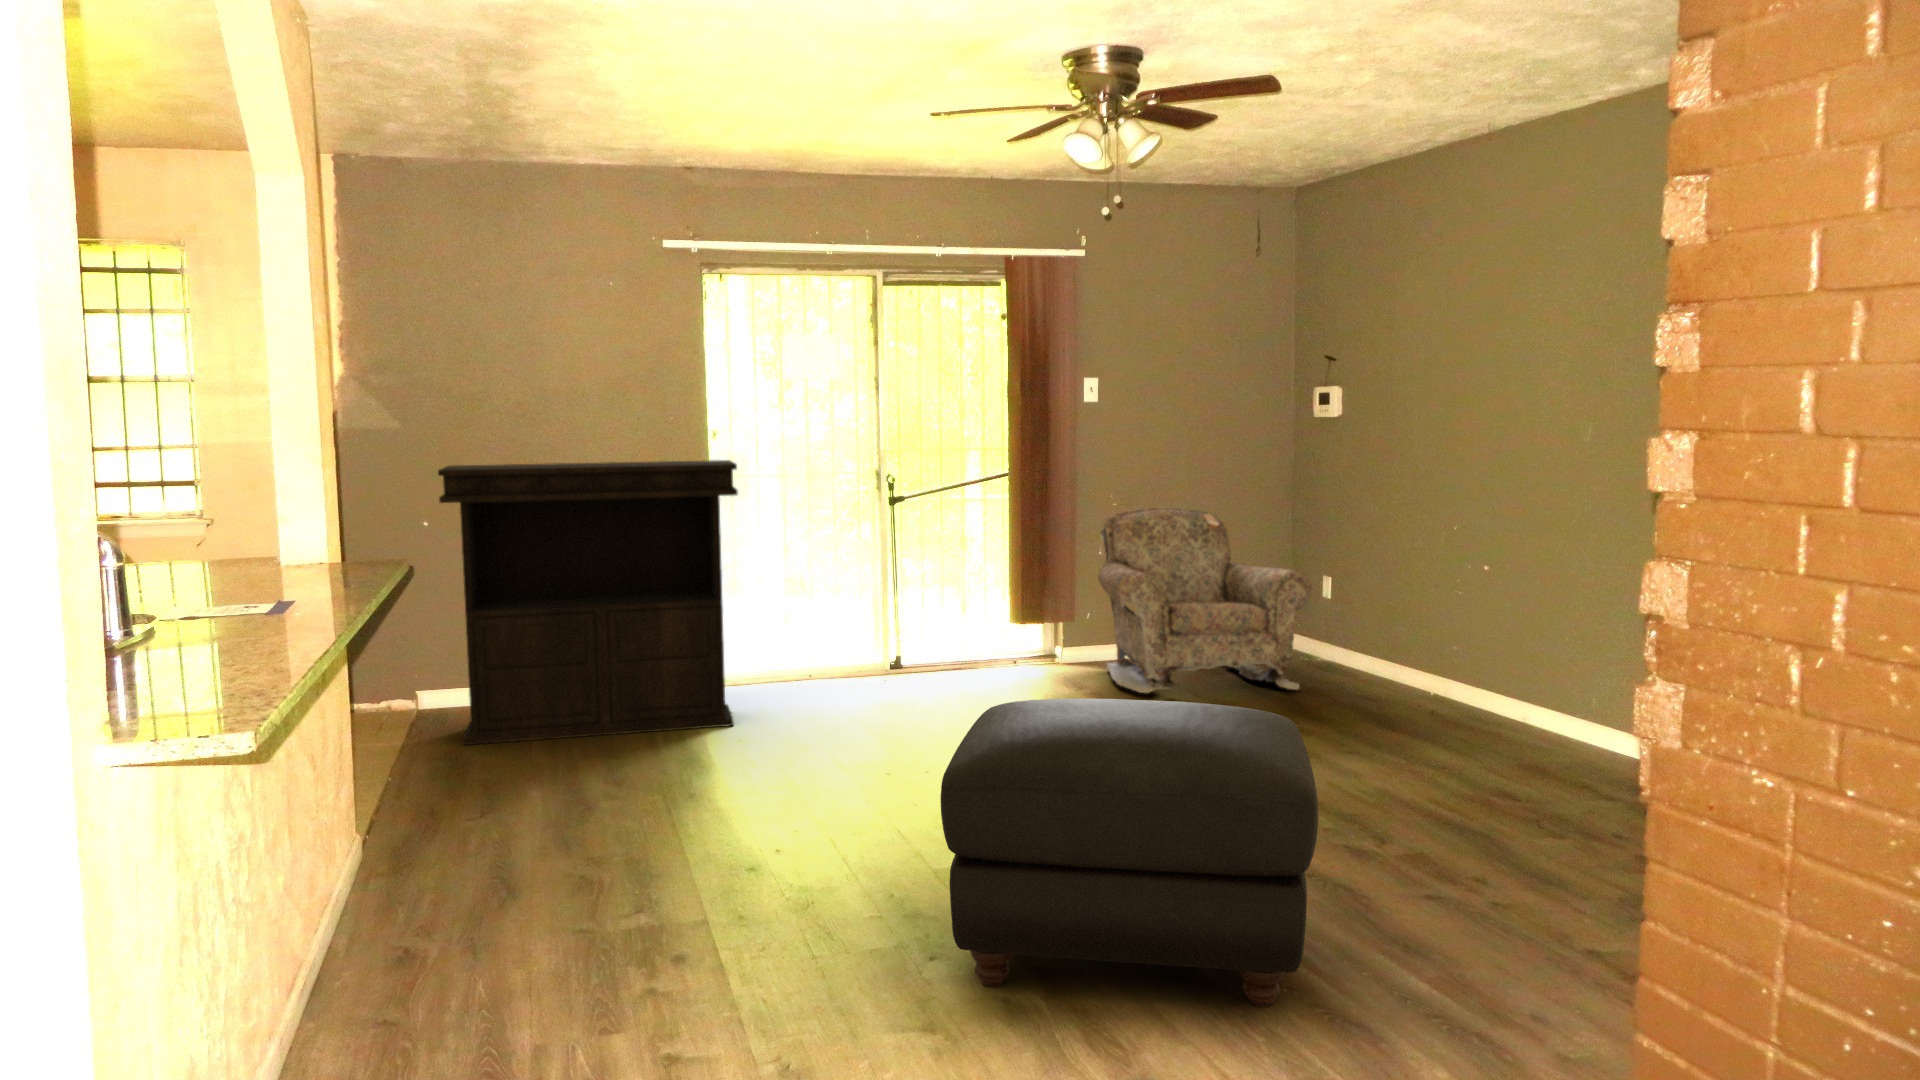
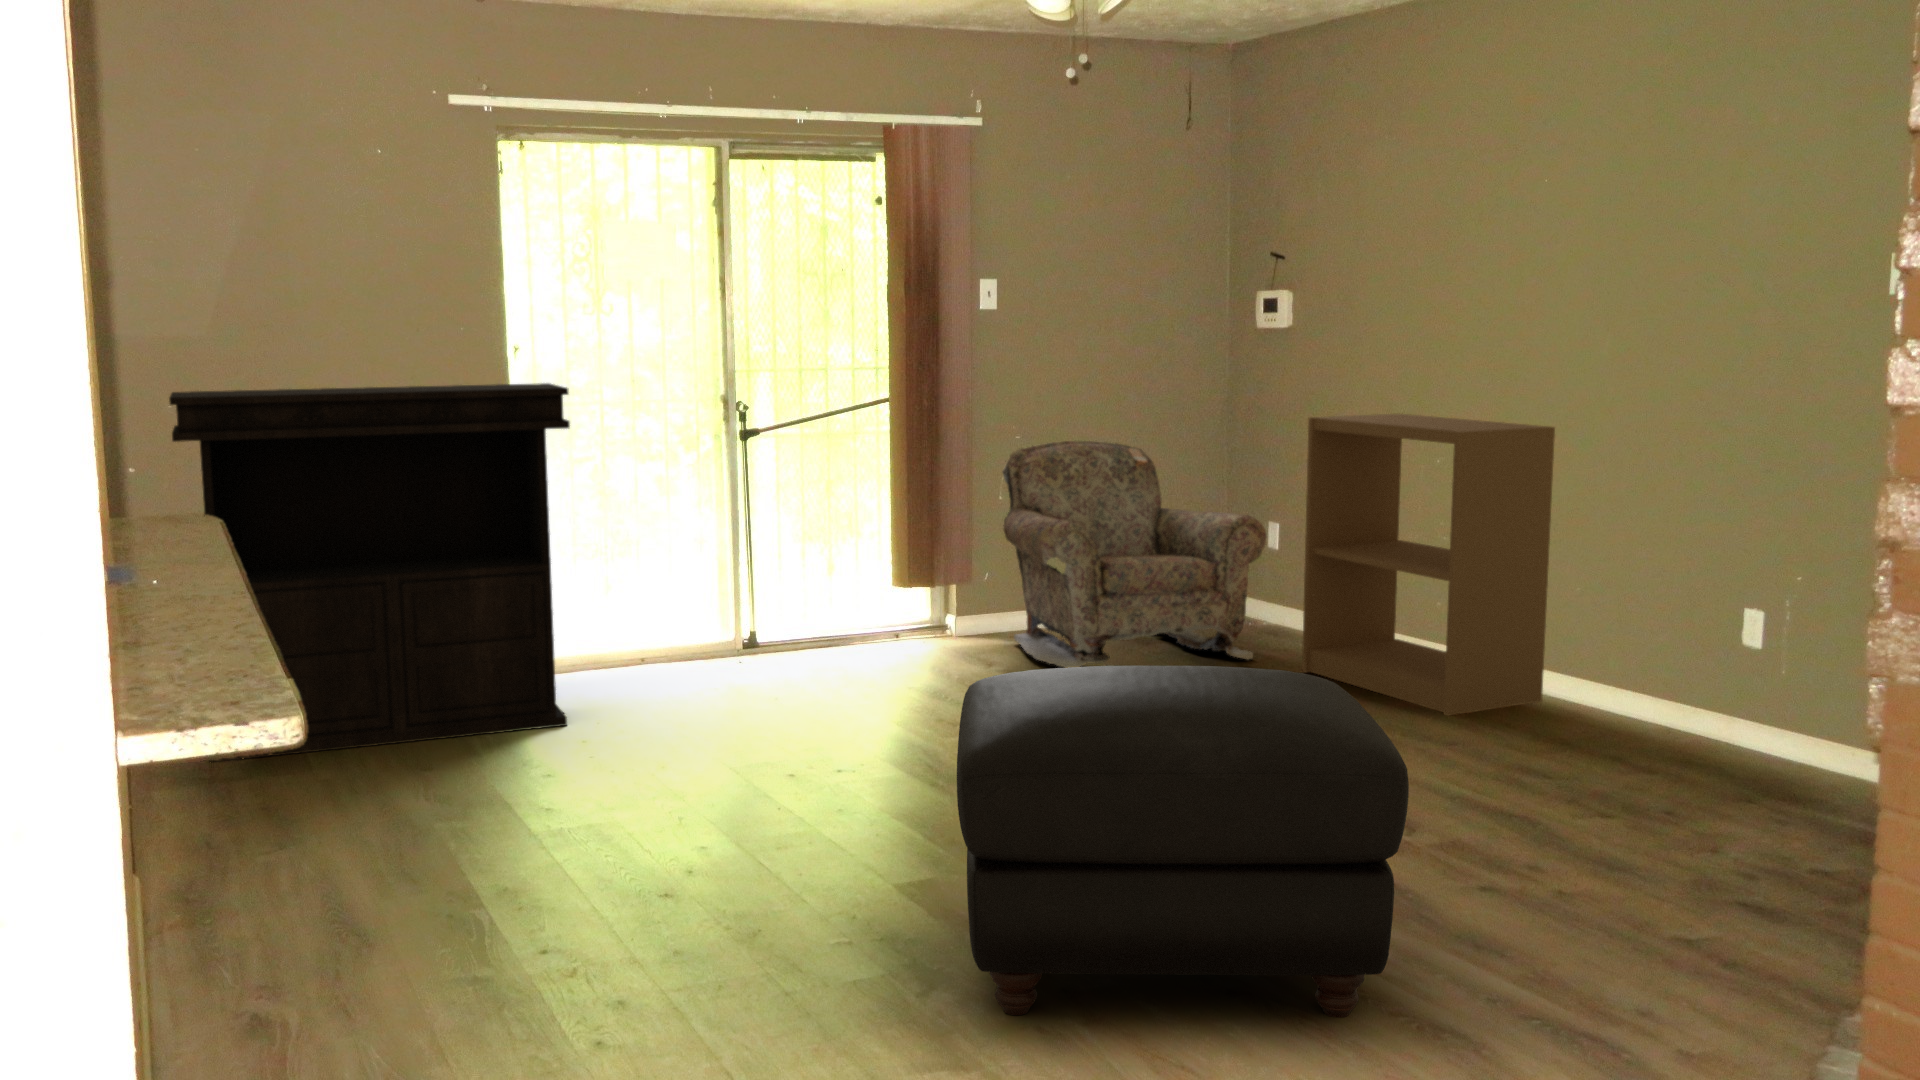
bookshelf: none [1337,488,1549,745] -> present [1302,414,1555,716]

